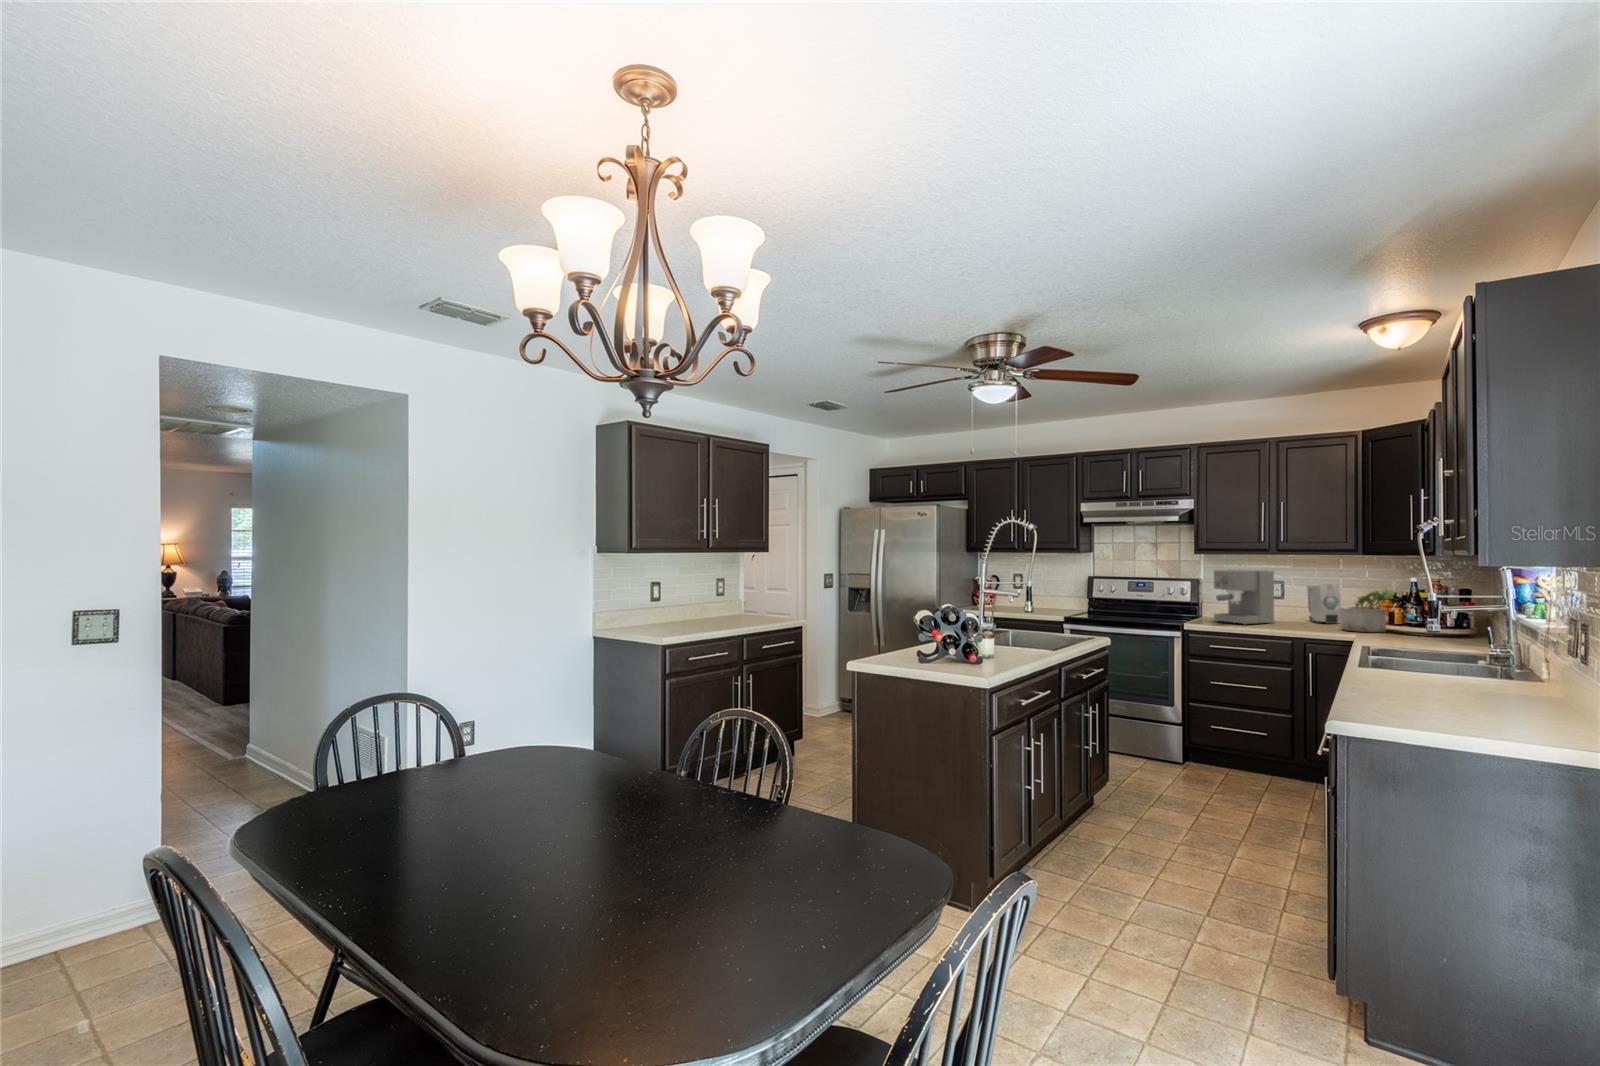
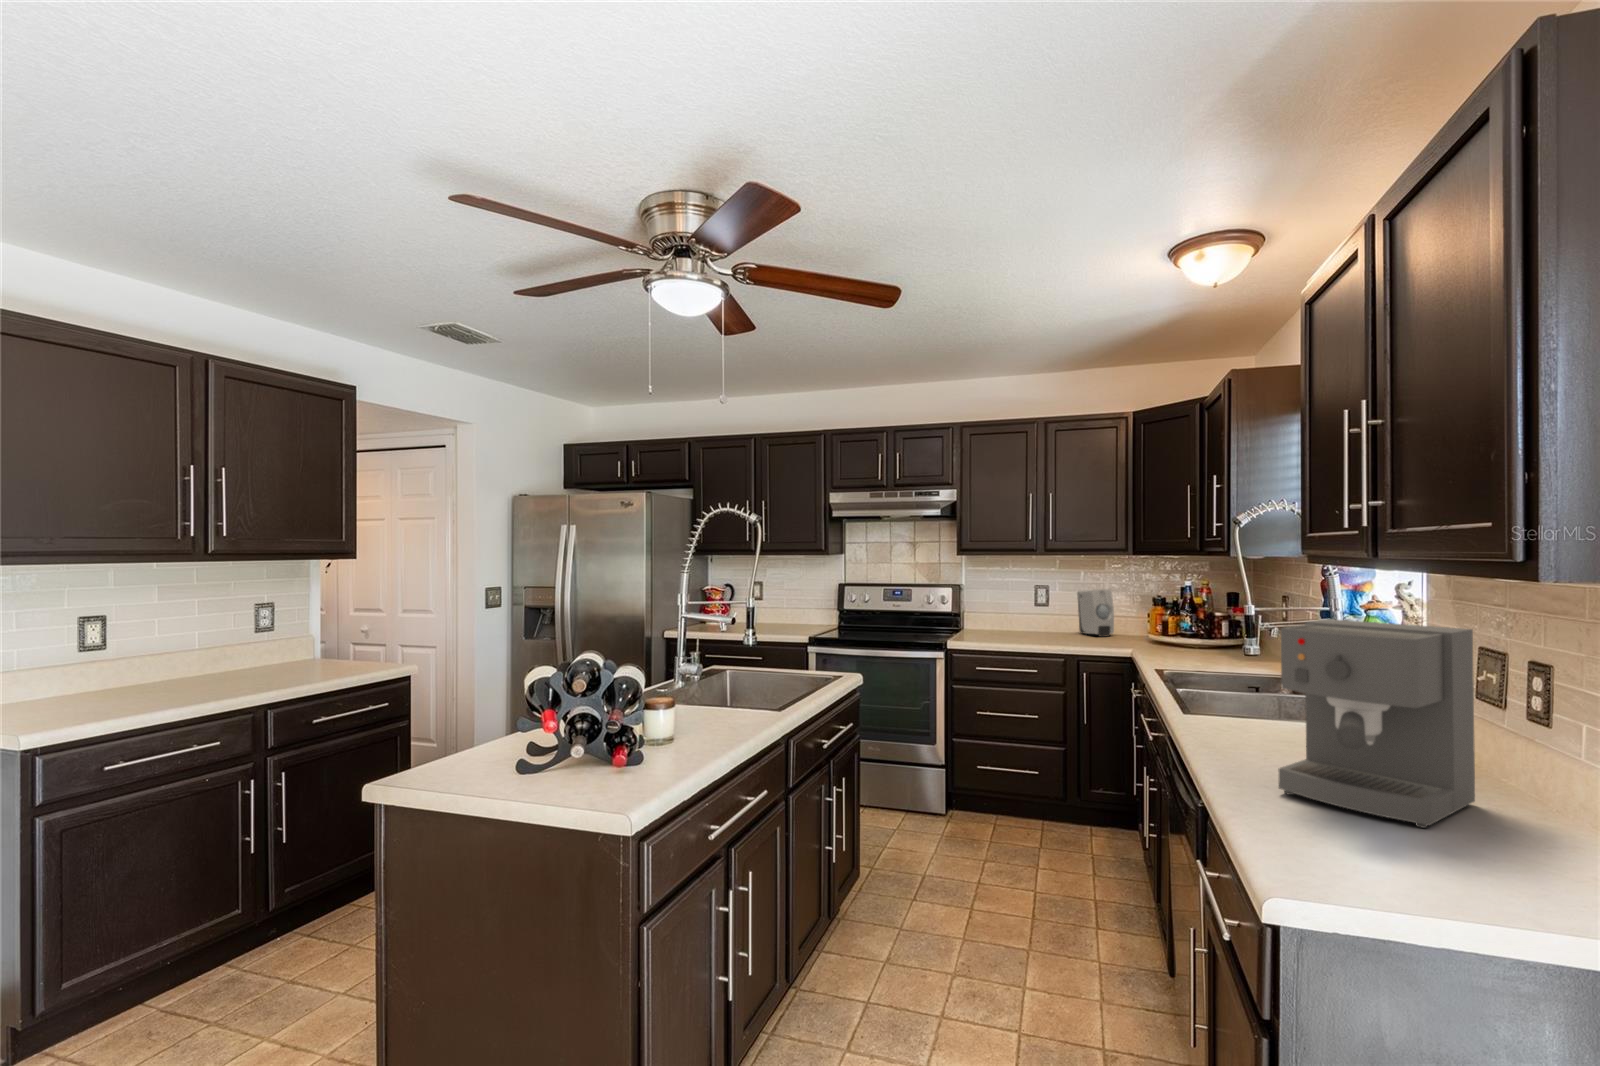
coffee maker: present [1214,569,1274,625] -> present [1278,619,1475,828]
potted plant: present [1341,589,1395,632] -> none [1119,595,1176,648]

